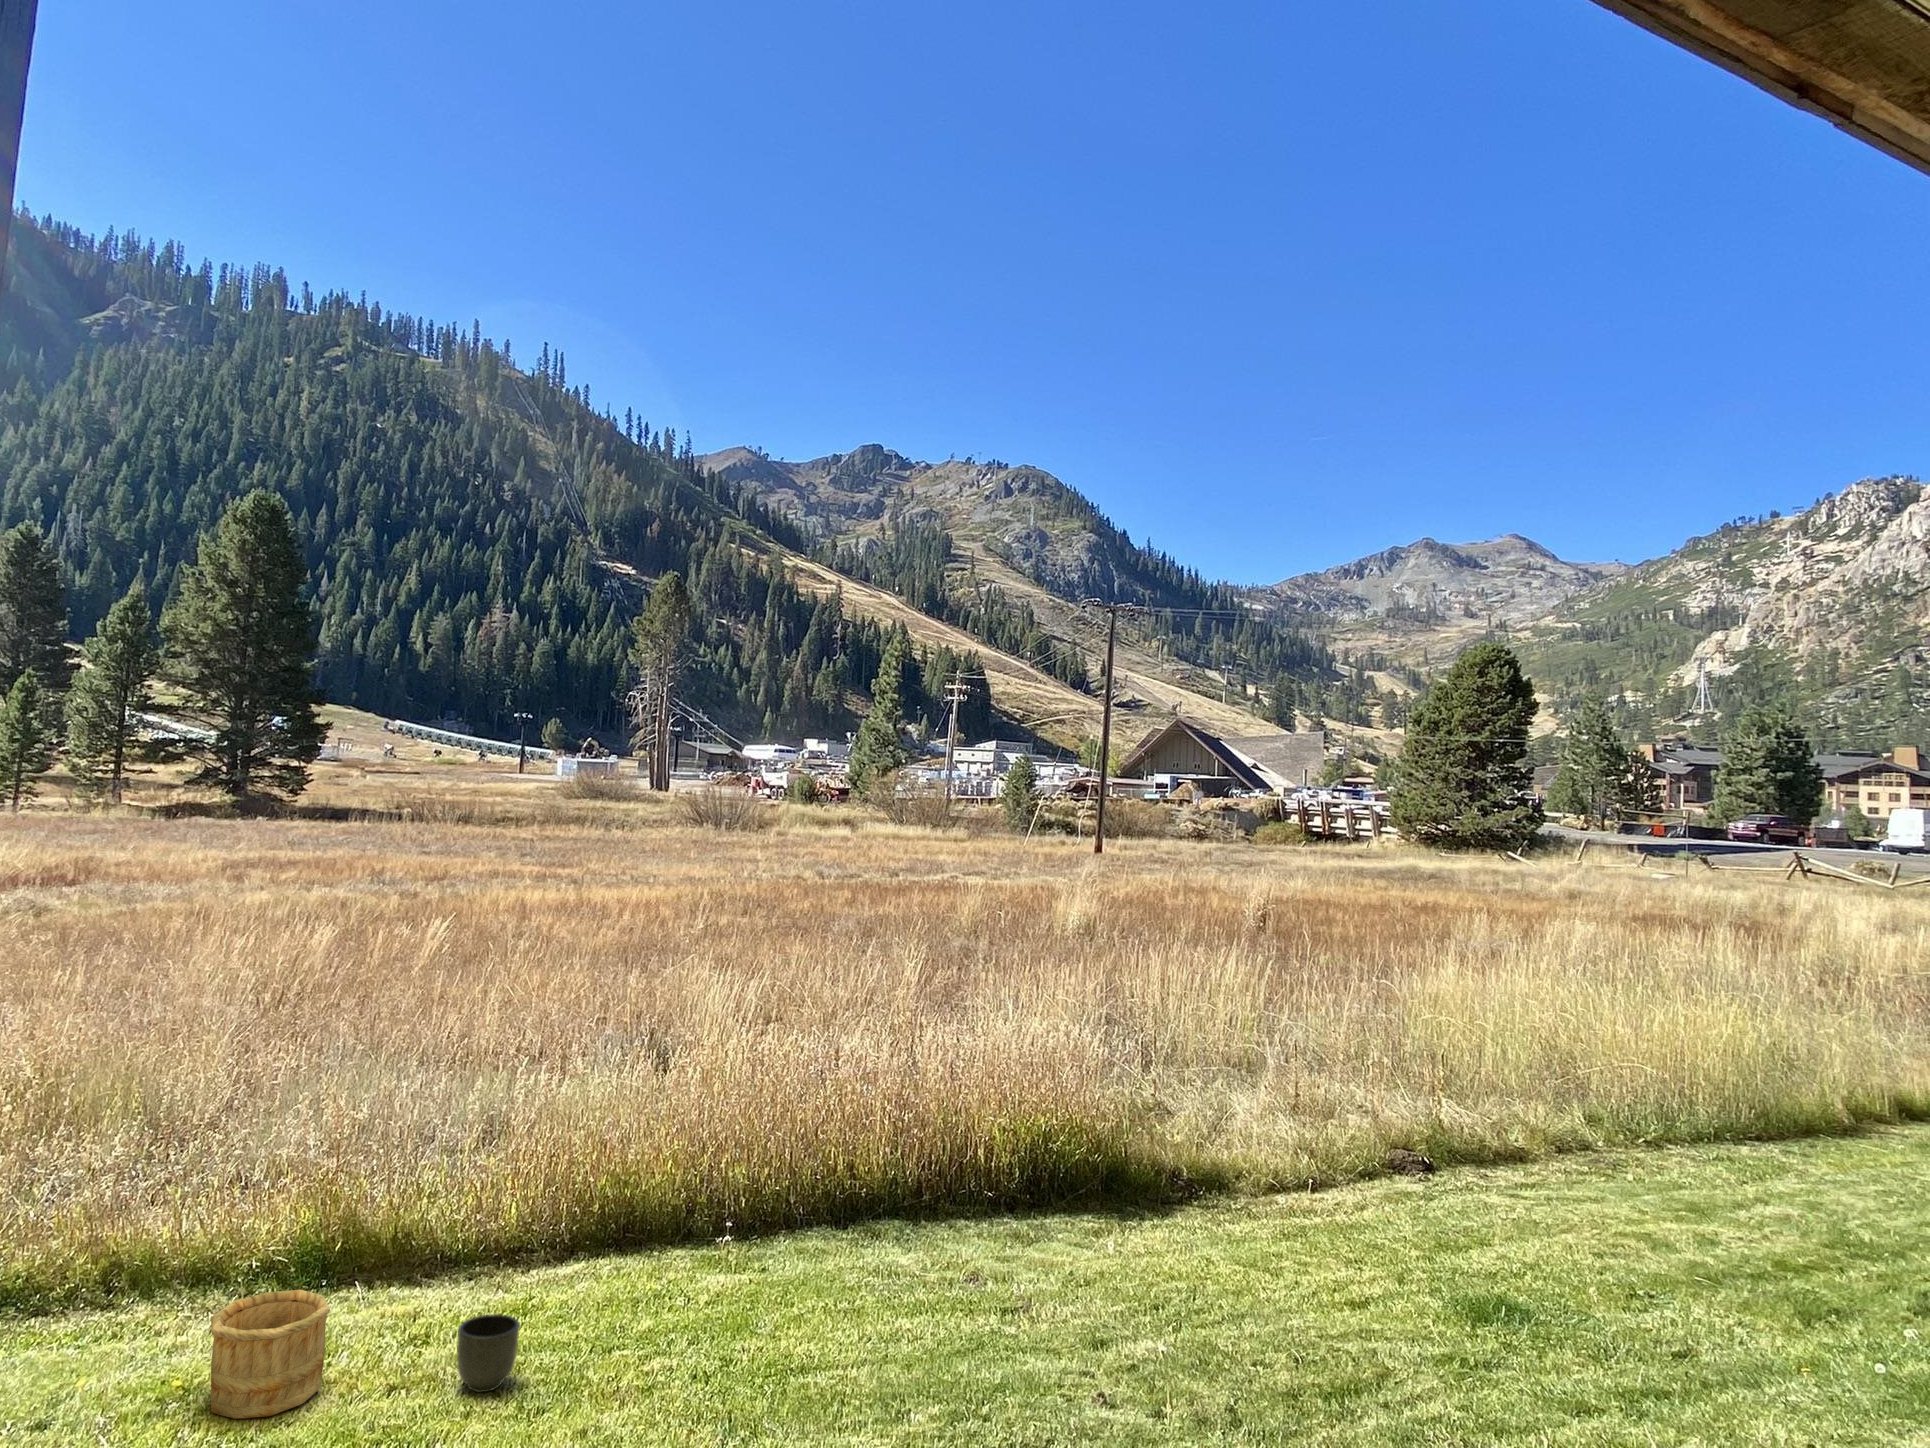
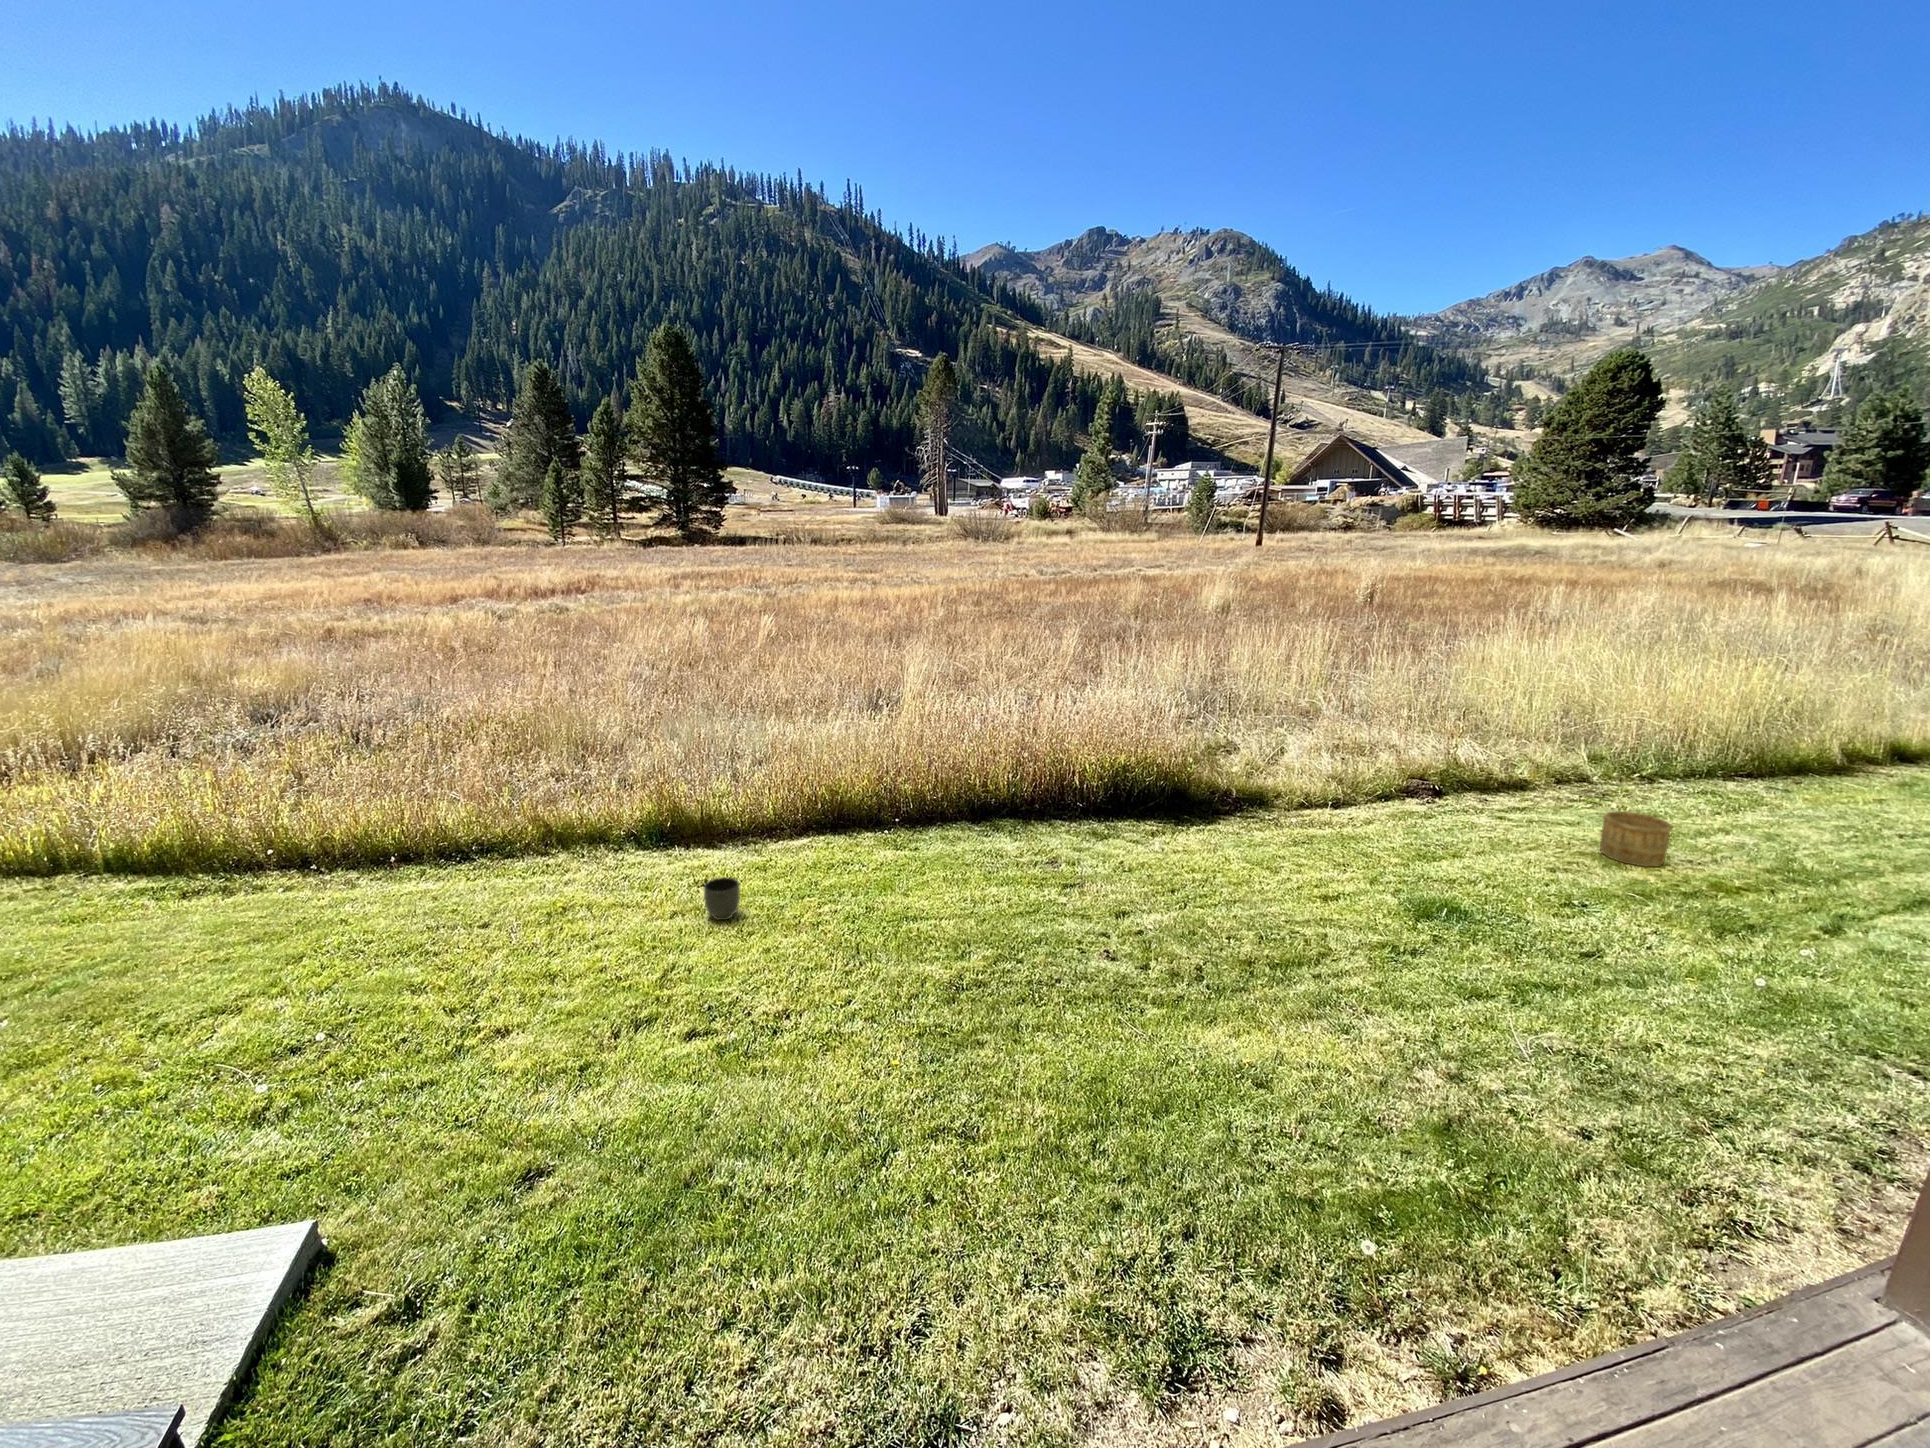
wooden bucket: present [211,1290,330,1419] -> present [1600,811,1673,867]

